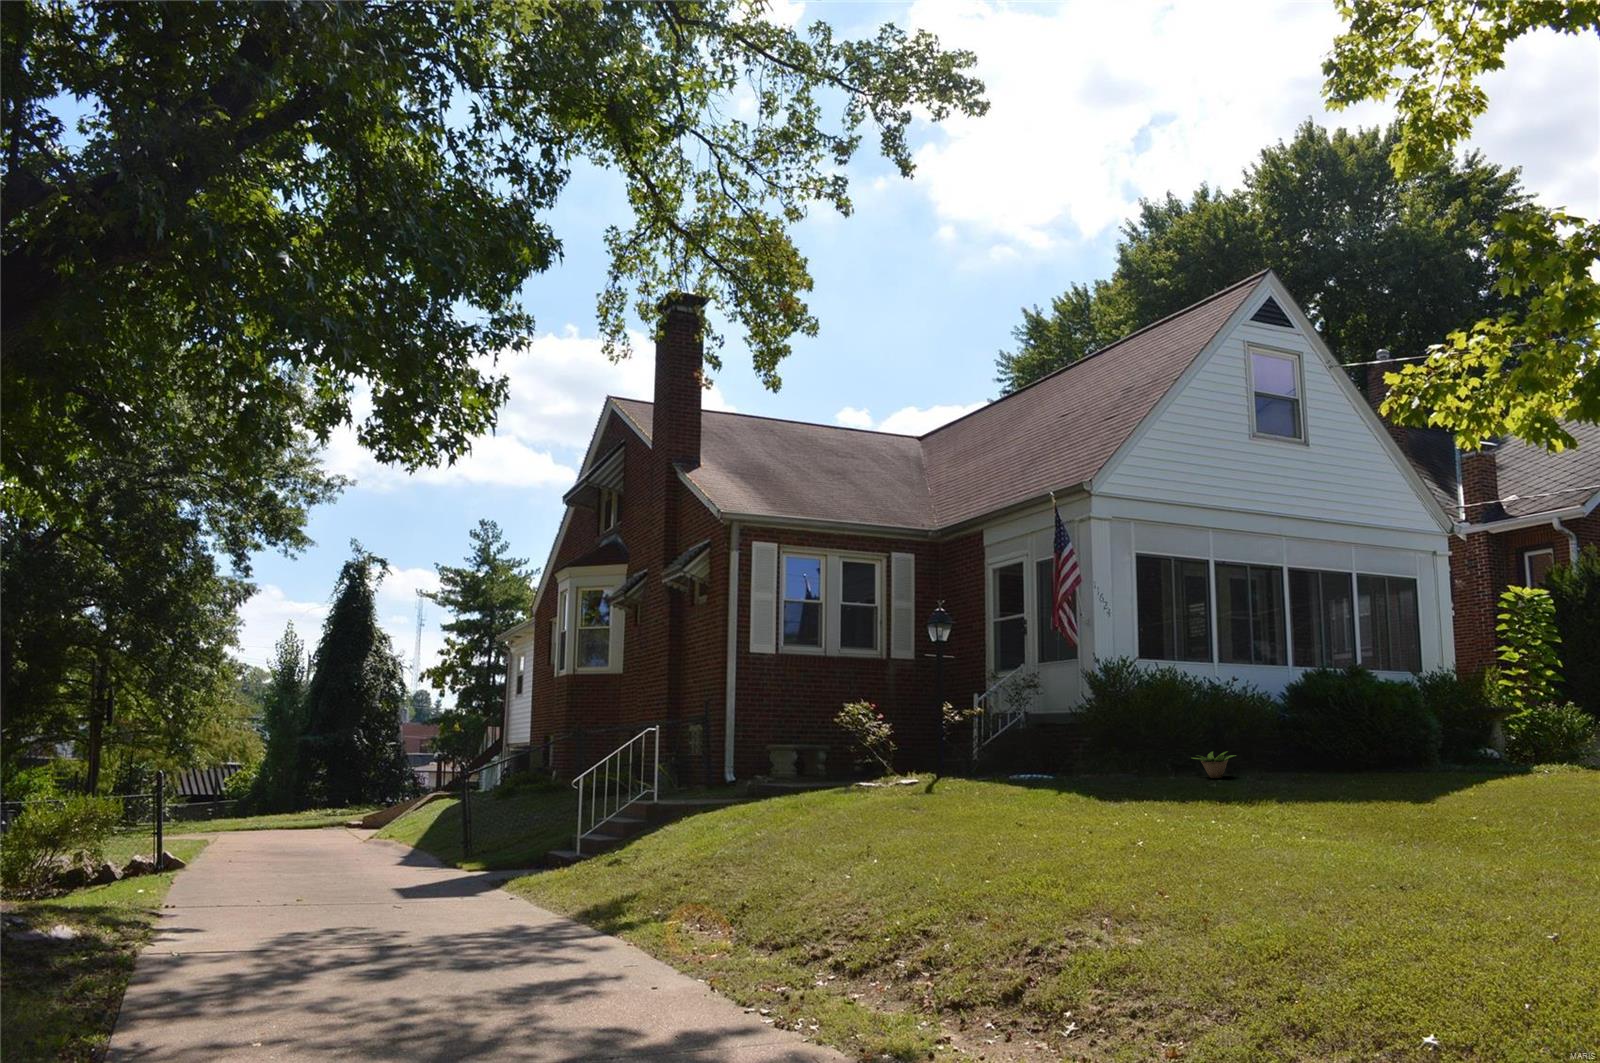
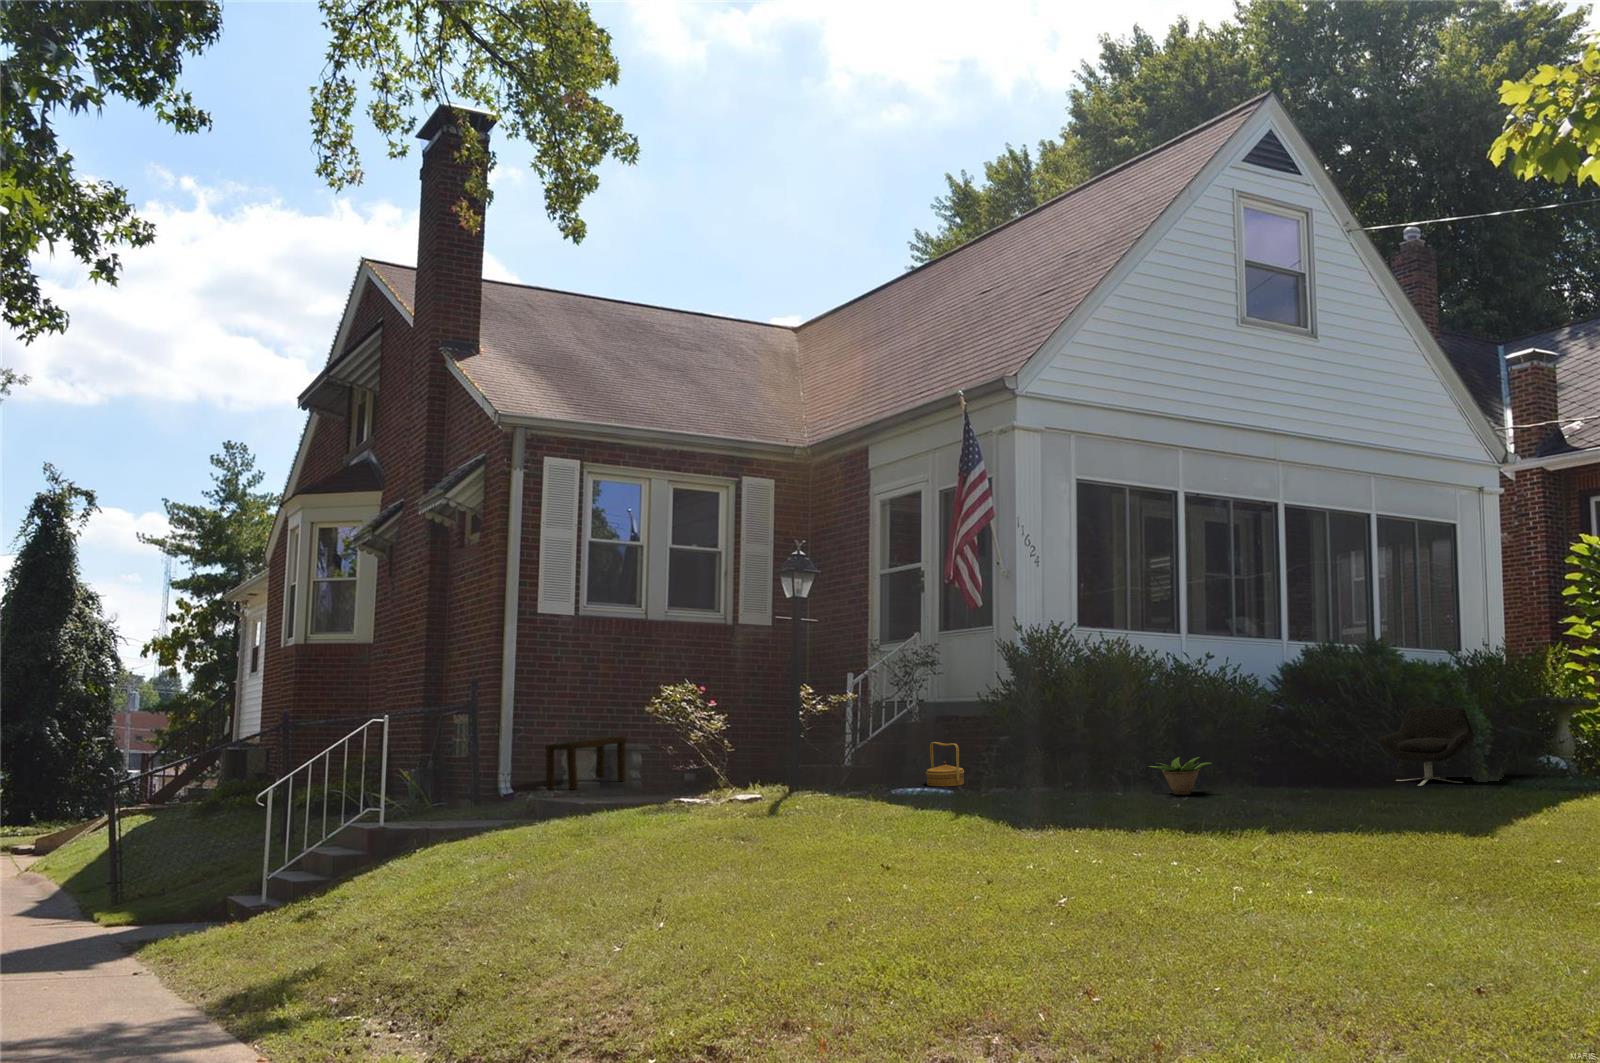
lounge chair: none [1359,715,1431,772] -> present [1378,708,1474,786]
bench: none [759,736,814,774] -> present [545,736,626,789]
woven basket: none [1029,741,1057,772] -> present [926,742,964,787]

